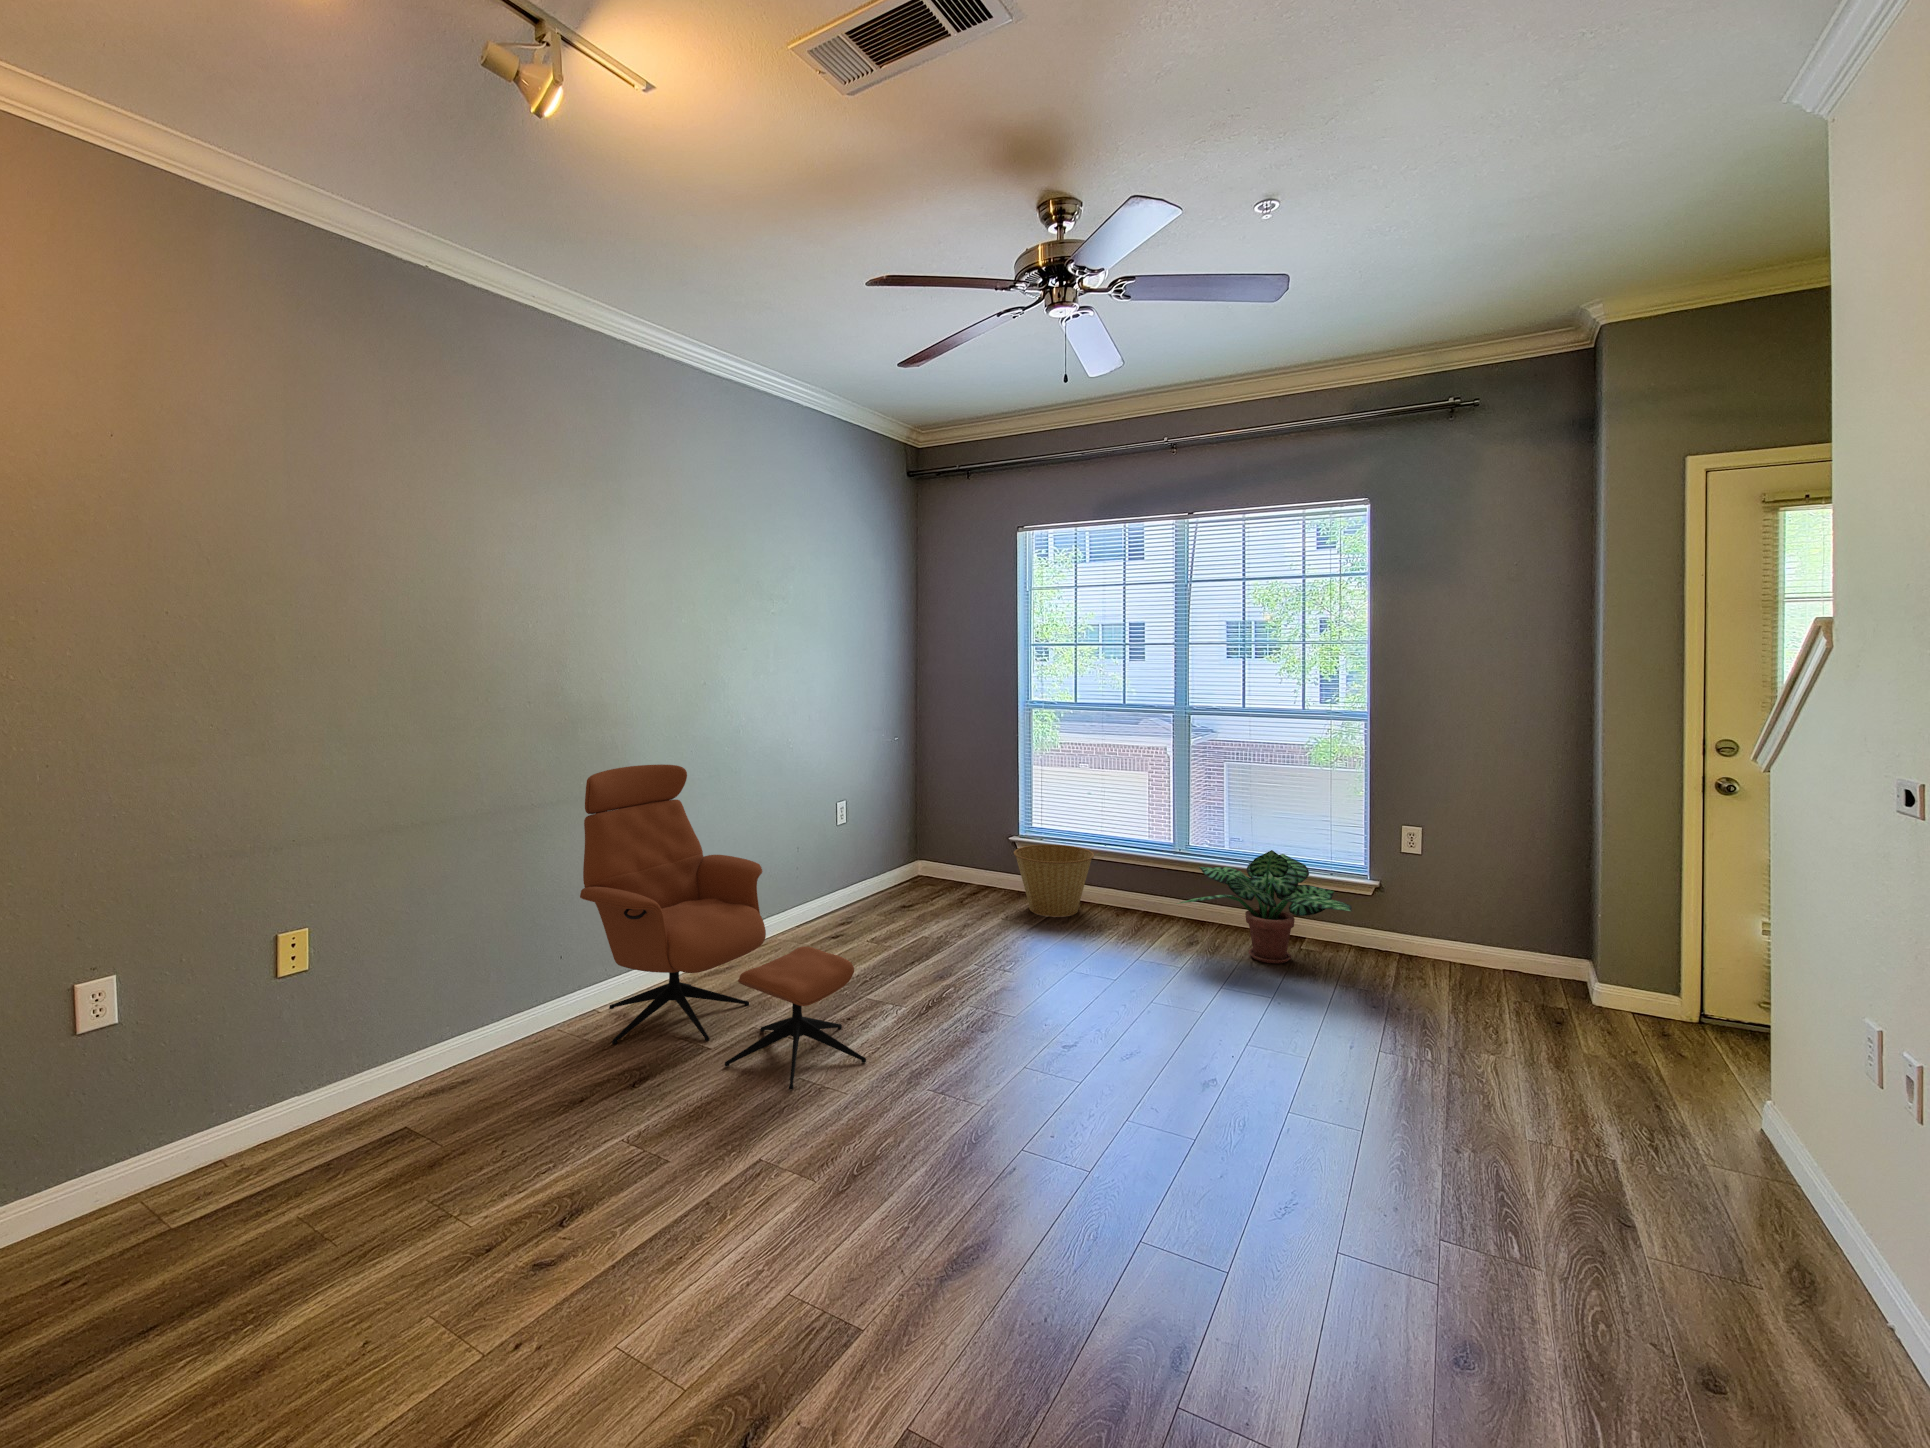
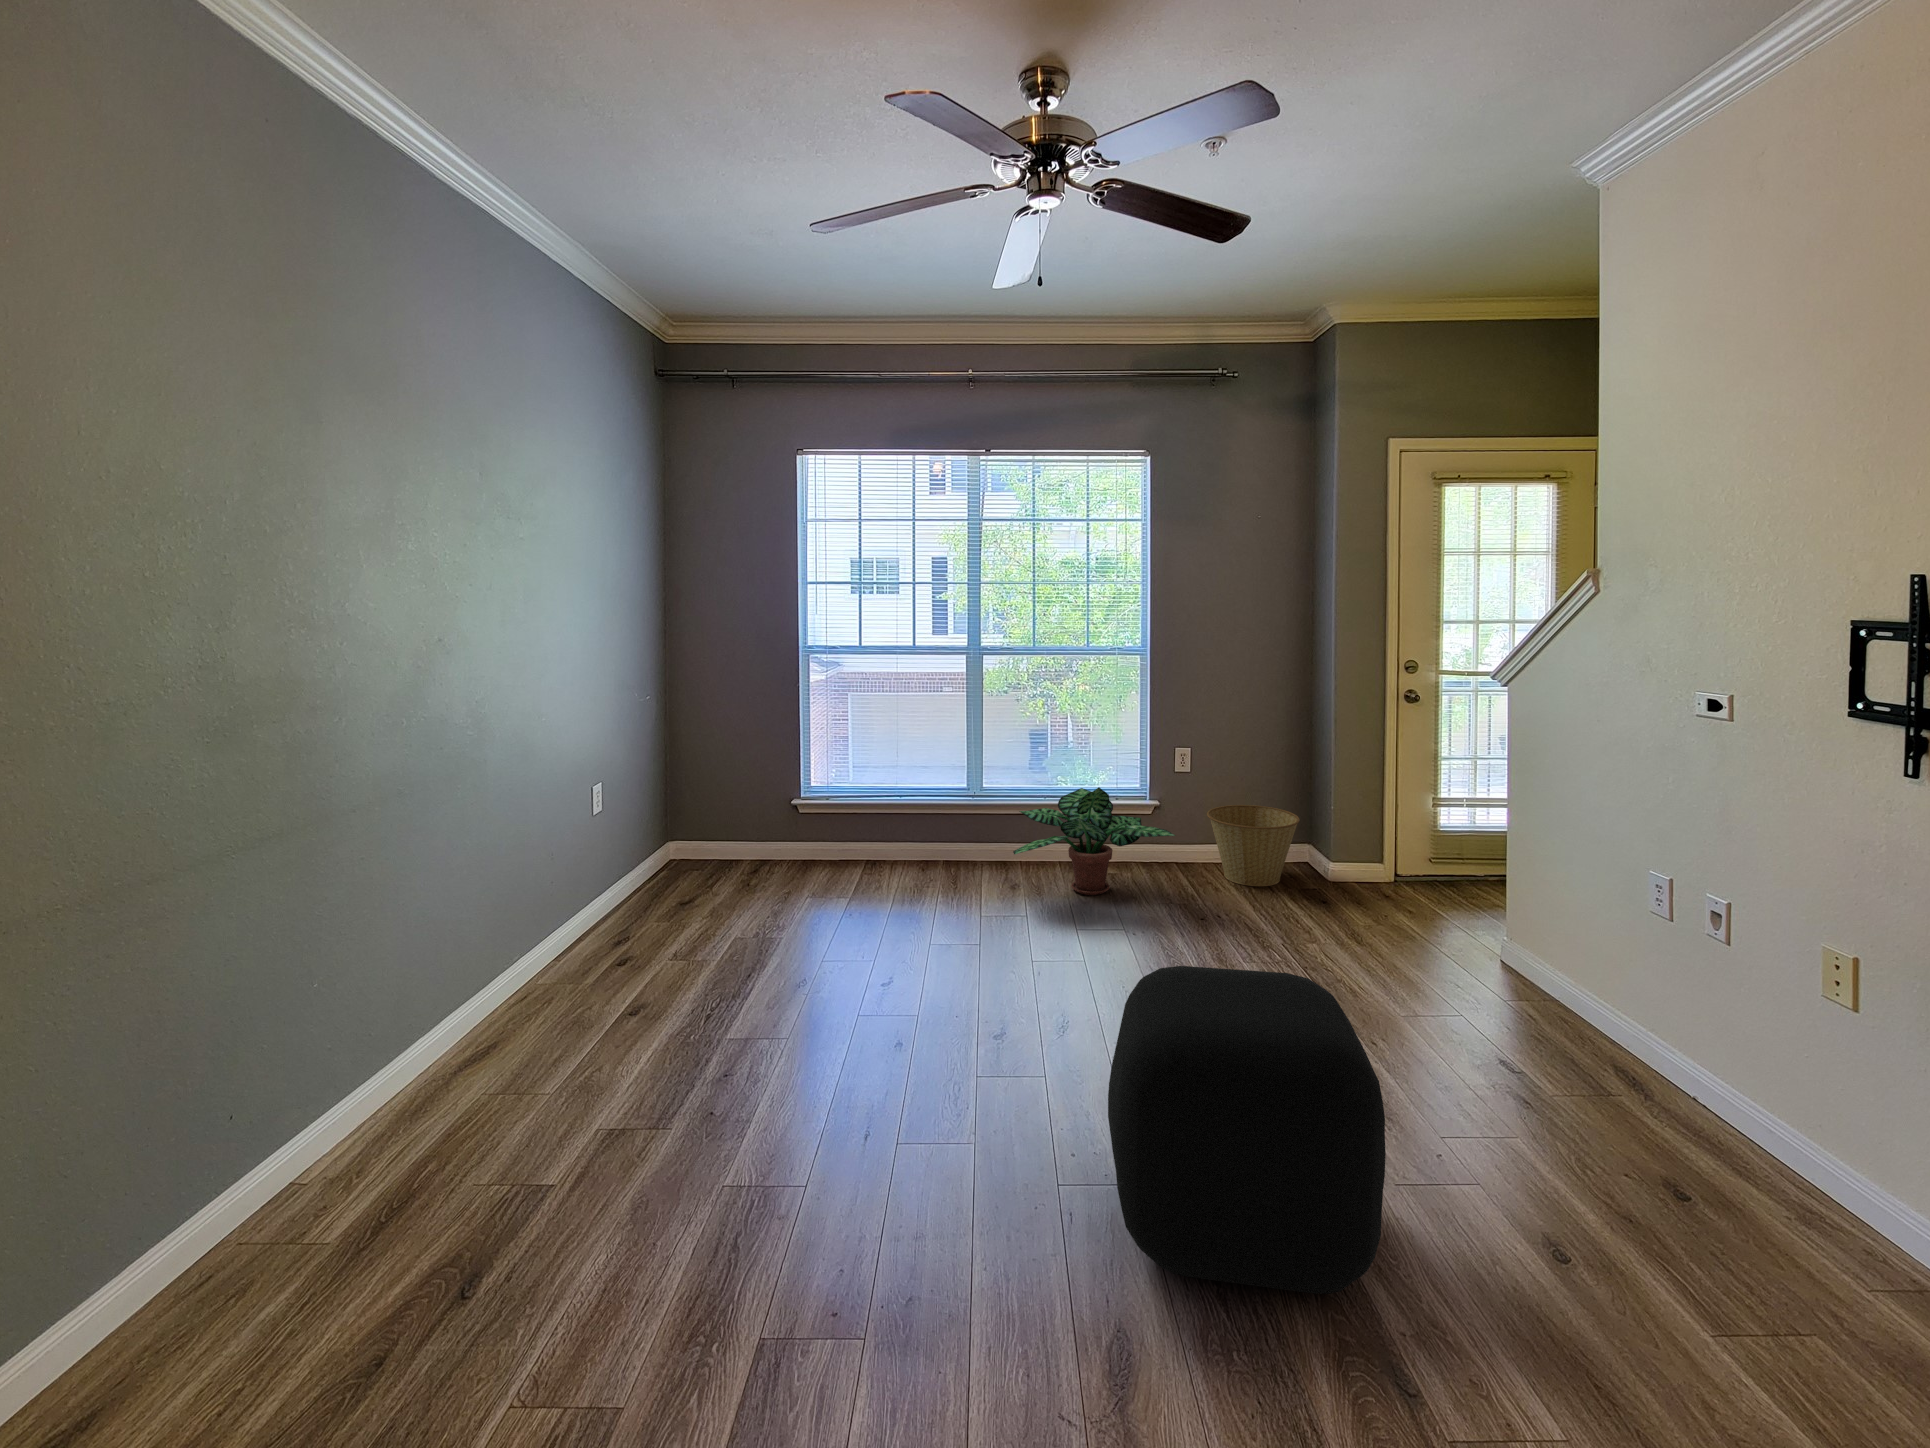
armchair: present [580,764,866,1090] -> none [253,770,796,1238]
basket: present [1014,845,1094,917] -> present [1207,805,1300,886]
ottoman: none [1016,985,1278,1298] -> present [1108,966,1386,1294]

